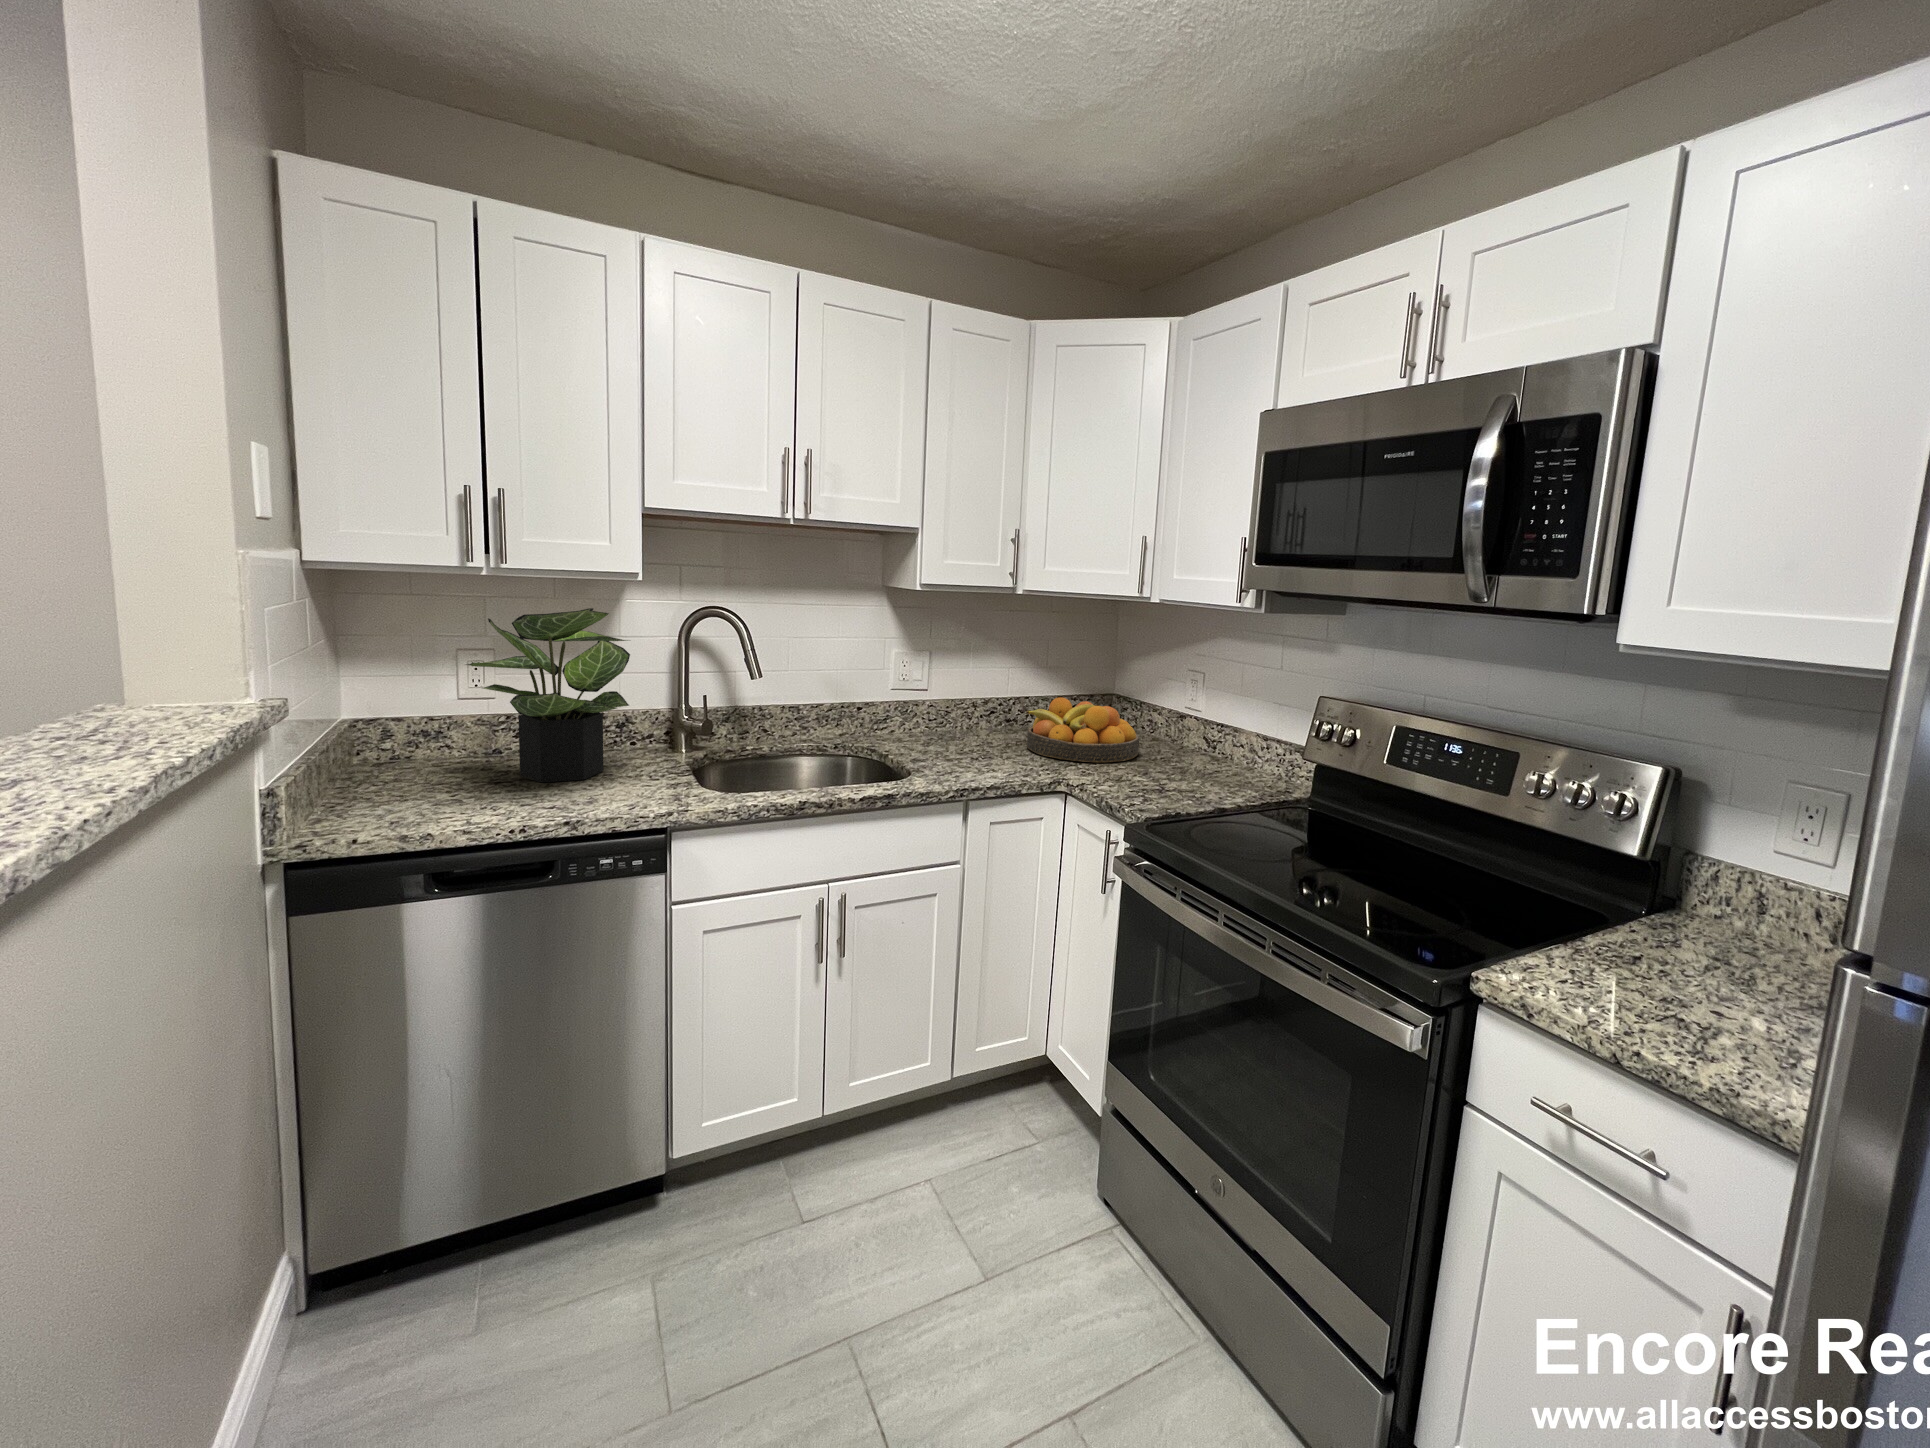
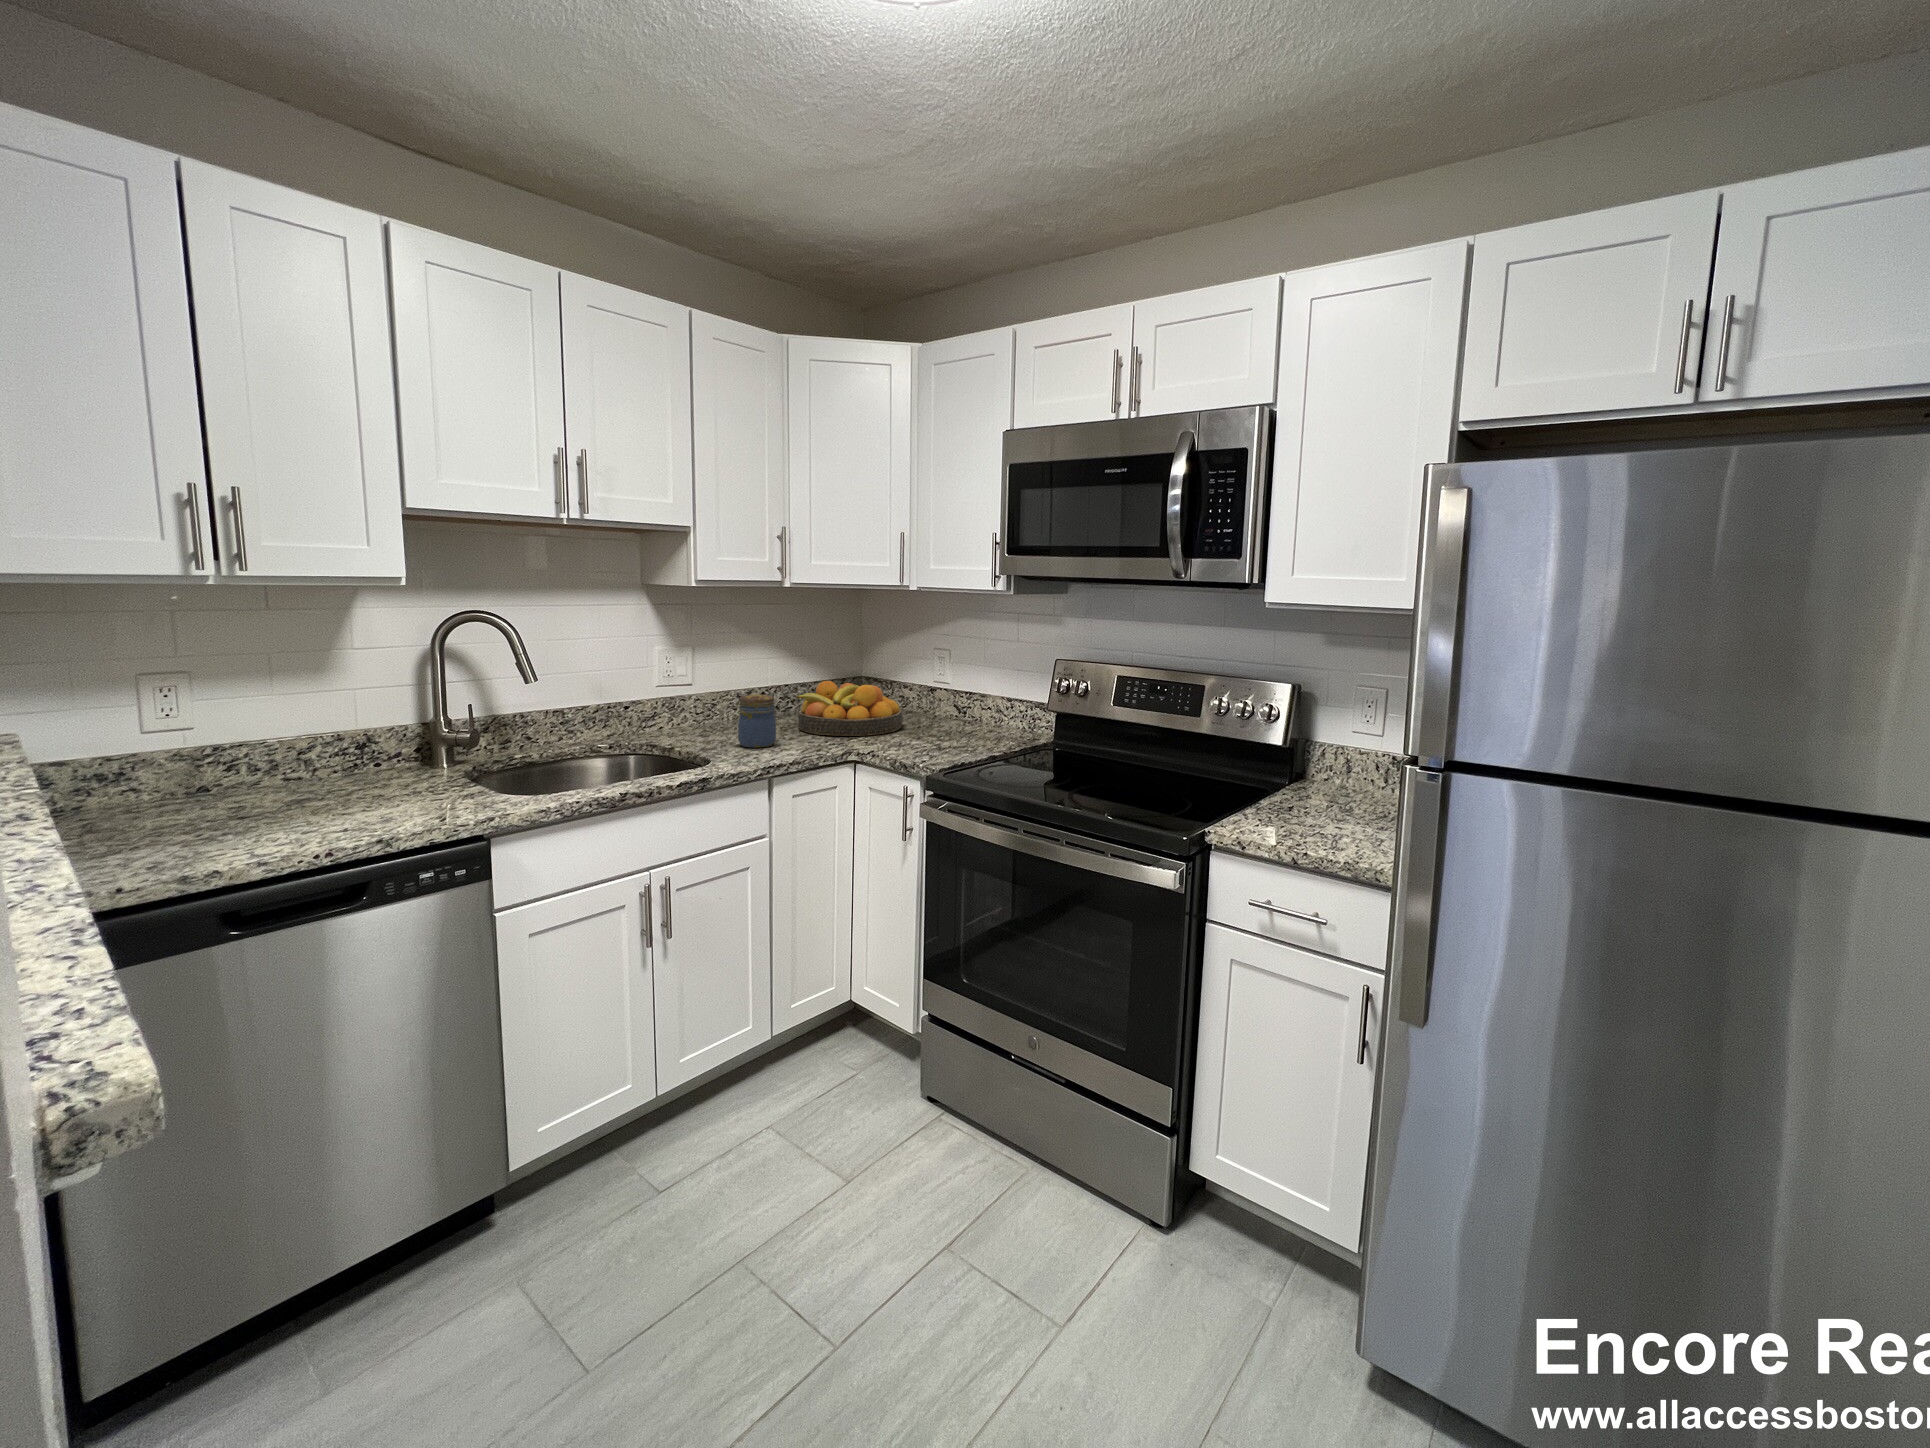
potted plant: present [466,608,630,783] -> none [164,616,390,811]
jar: none [955,707,996,764] -> present [738,695,777,748]

